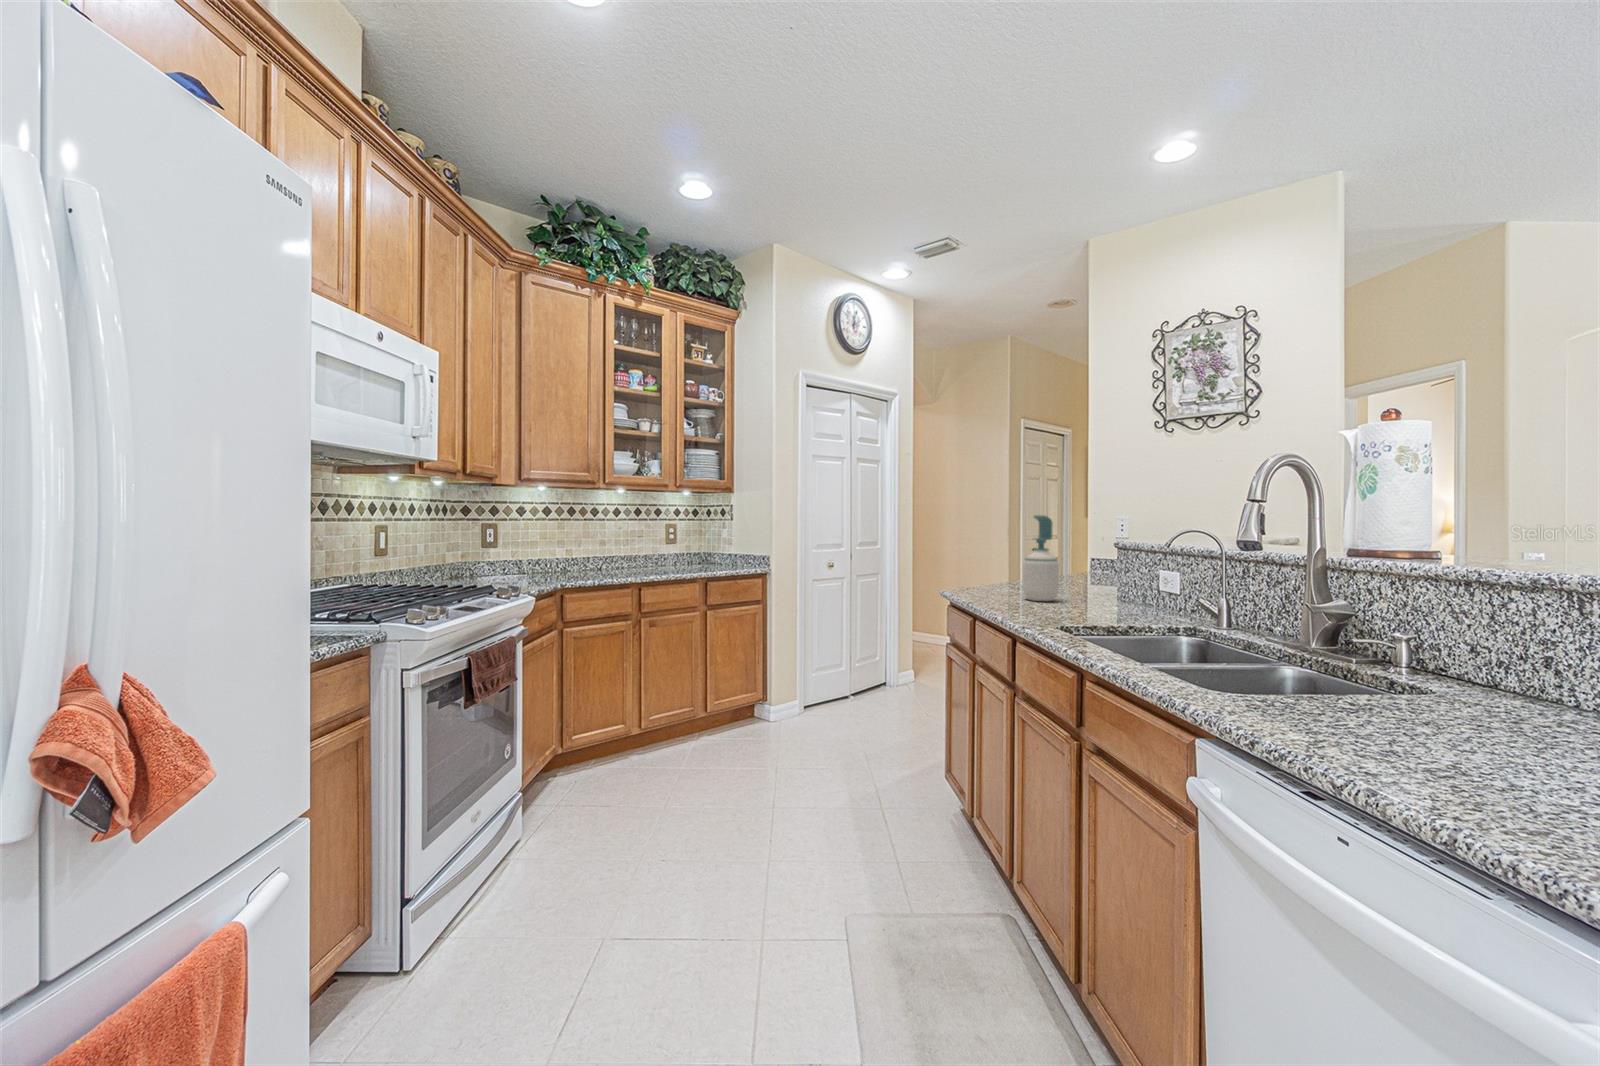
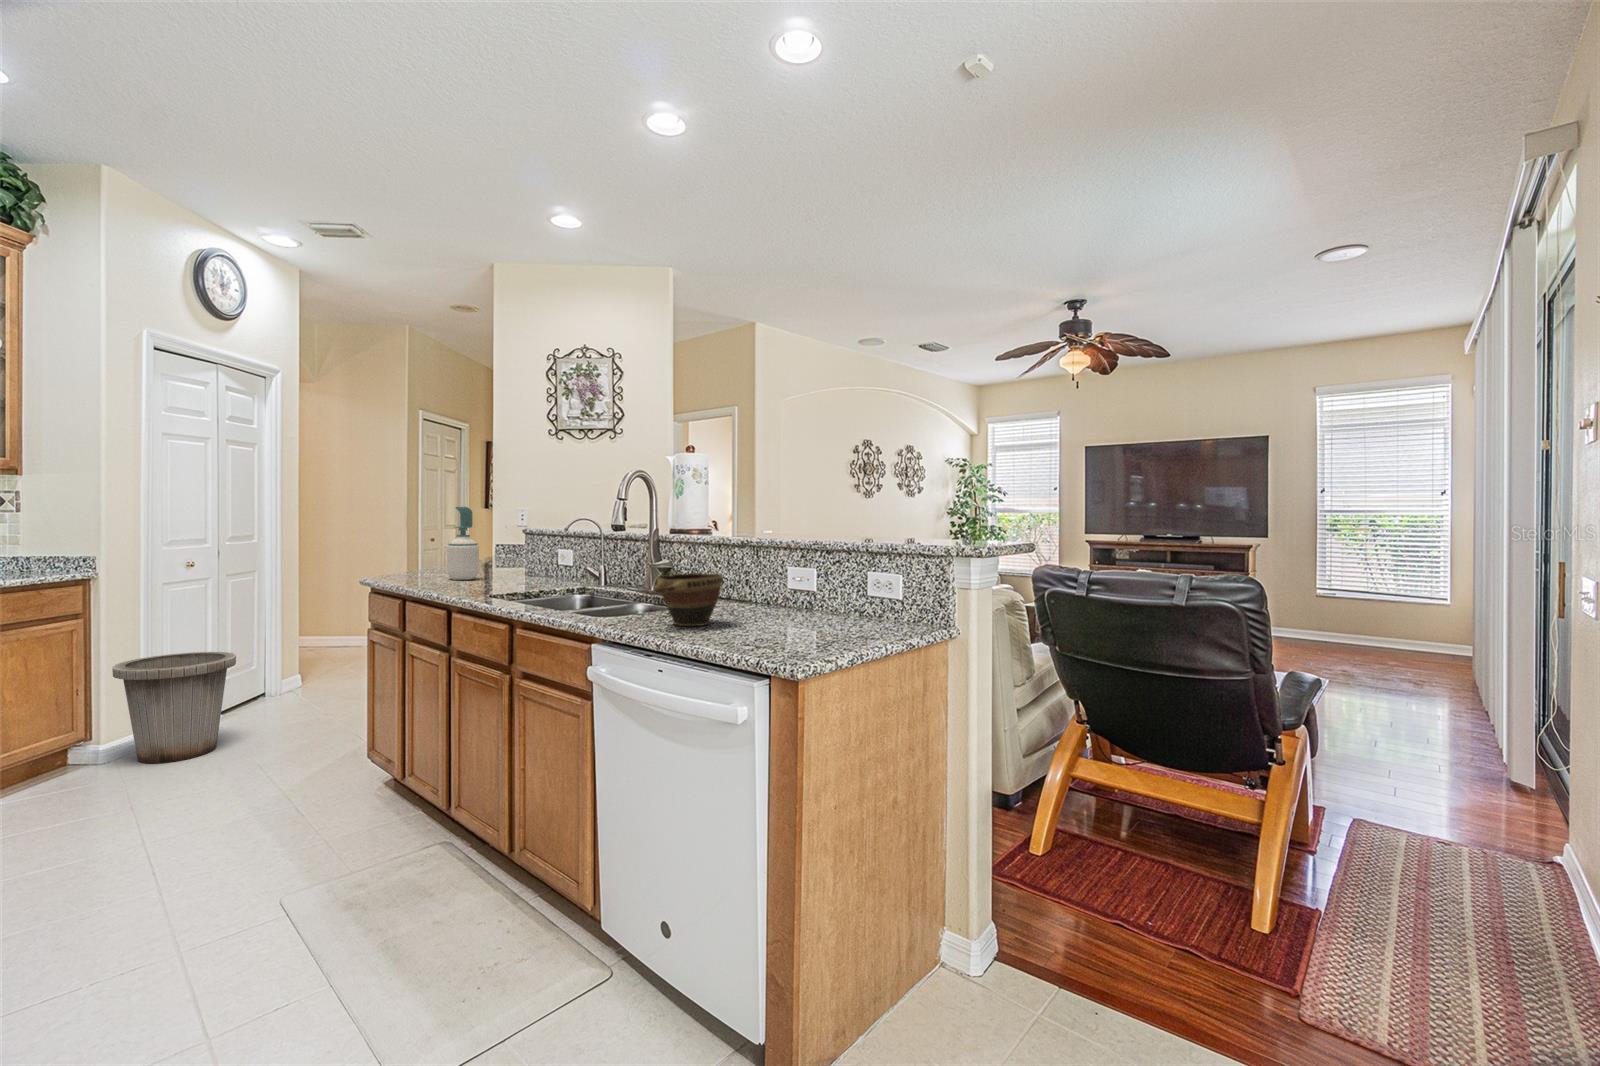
bowl: none [1331,639,1511,757] -> present [653,573,723,626]
trash can: none [774,641,854,735] -> present [112,652,236,763]

